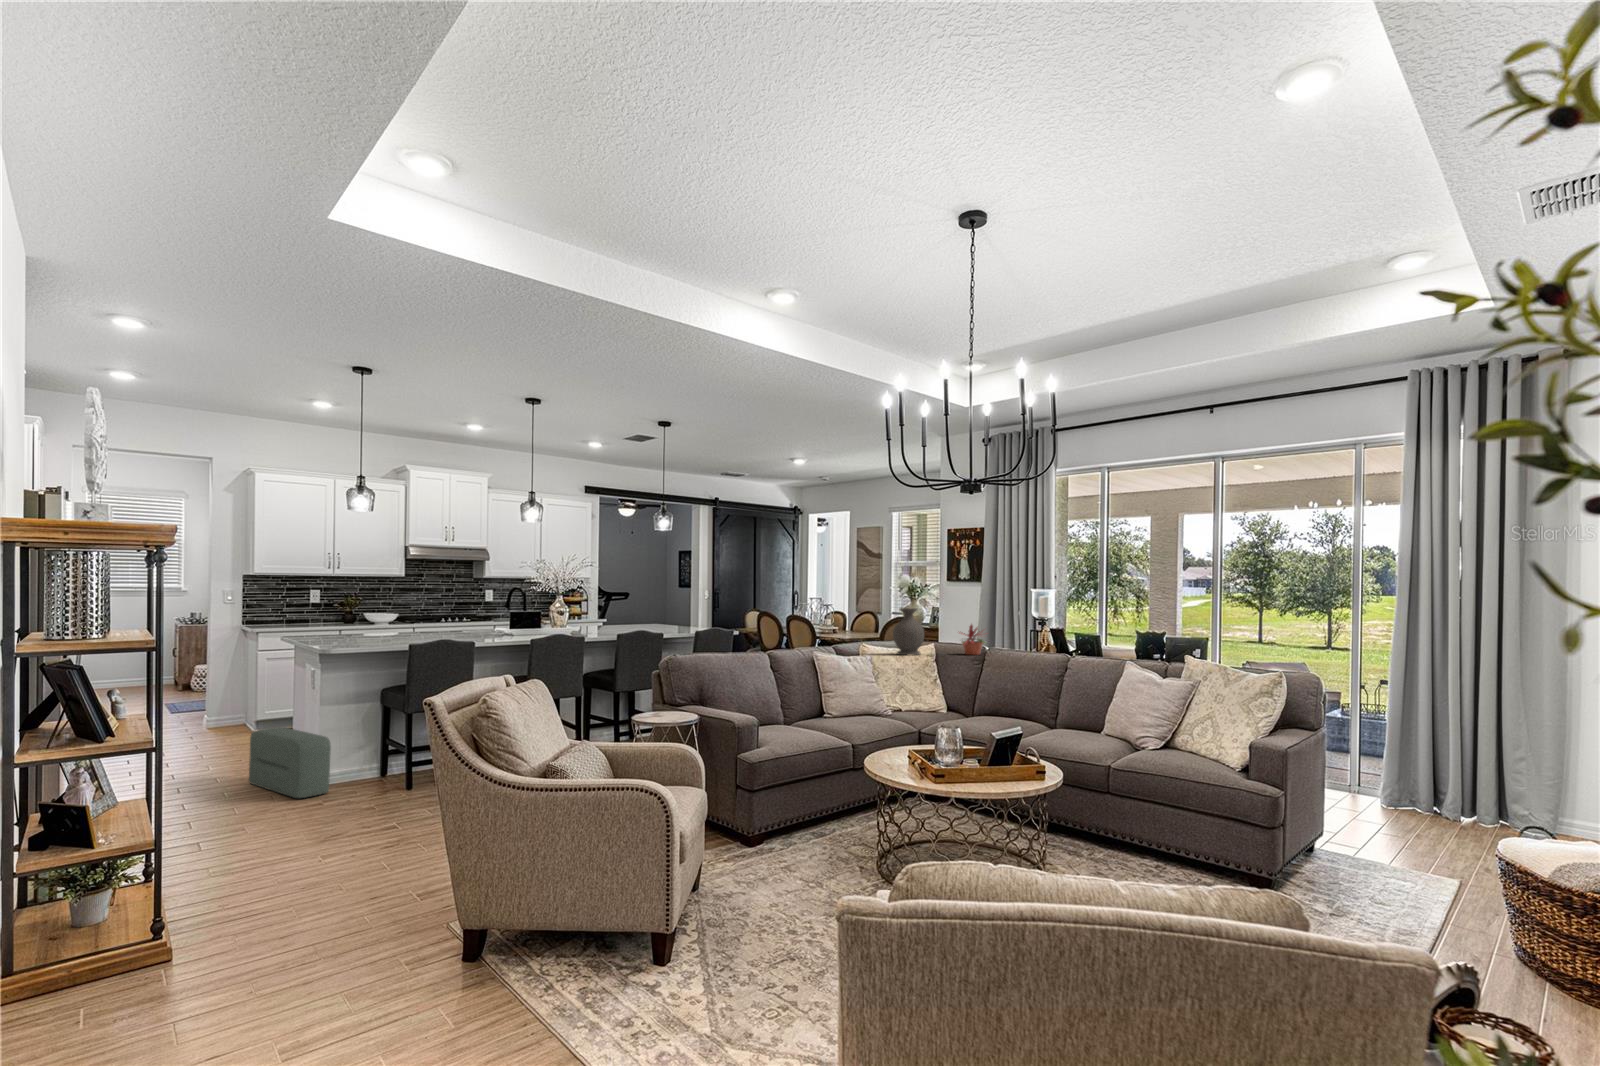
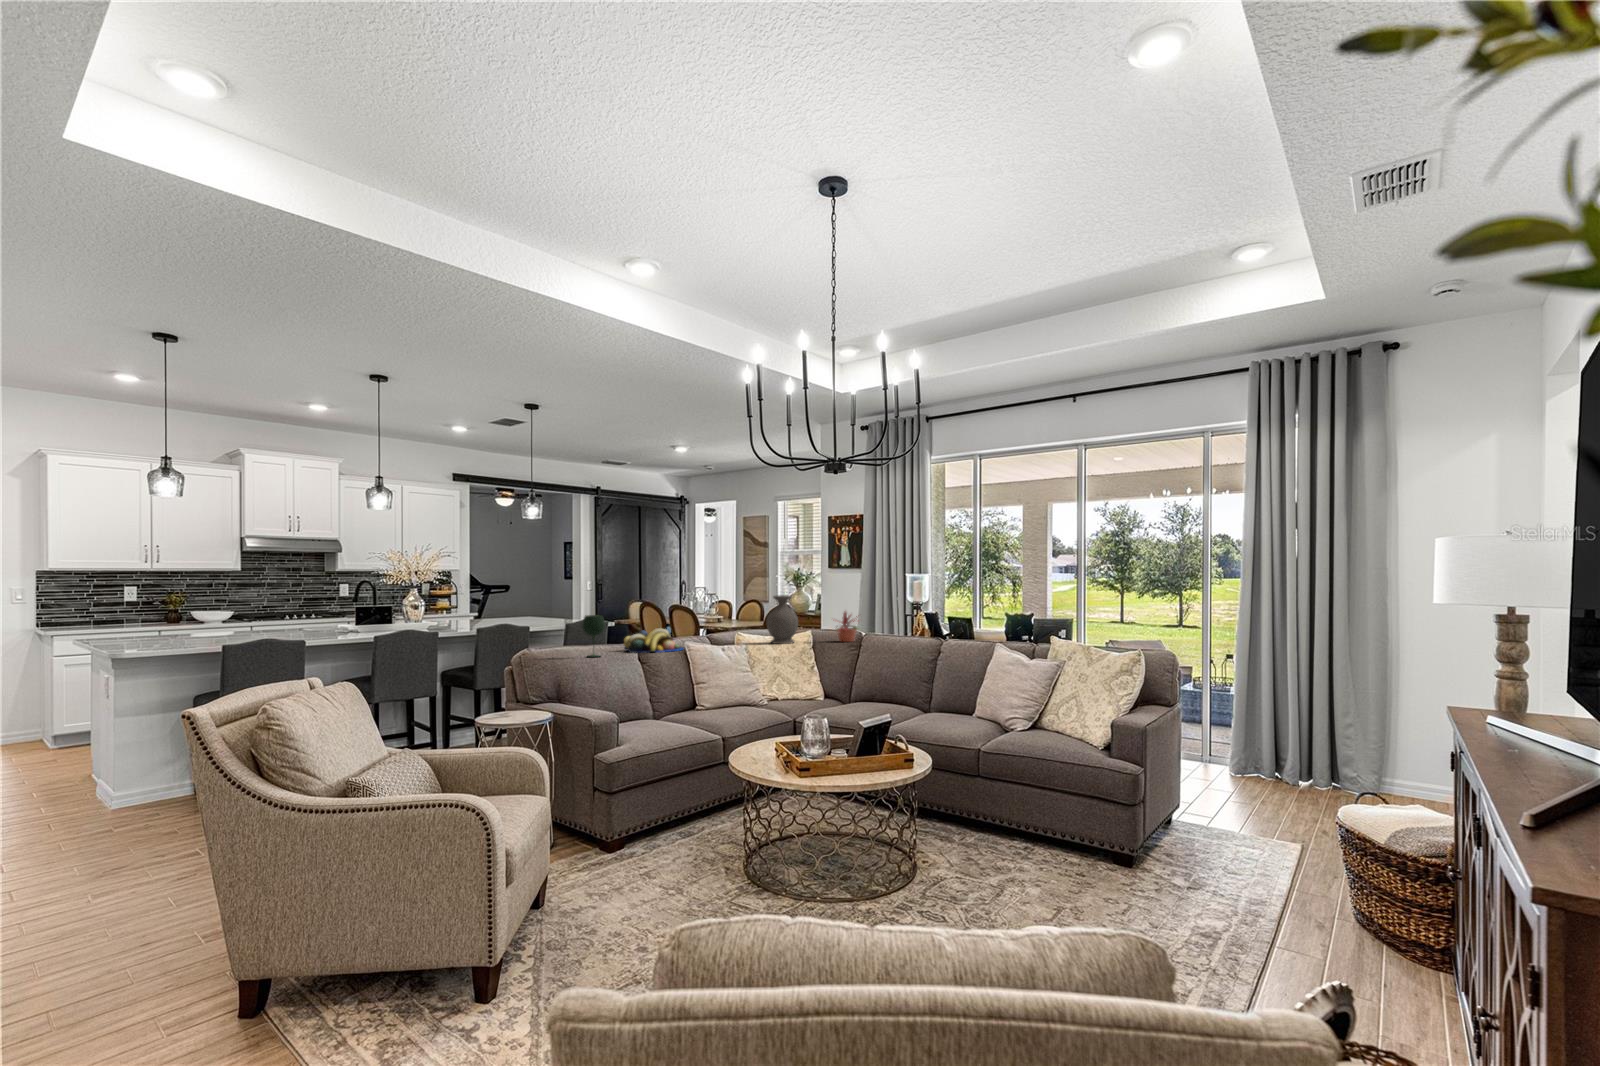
wine glass: none [722,624,743,664] -> present [582,615,605,657]
fruit bowl: none [757,637,815,661] -> present [624,628,683,653]
pouf: present [249,727,331,798] -> none [32,743,131,824]

